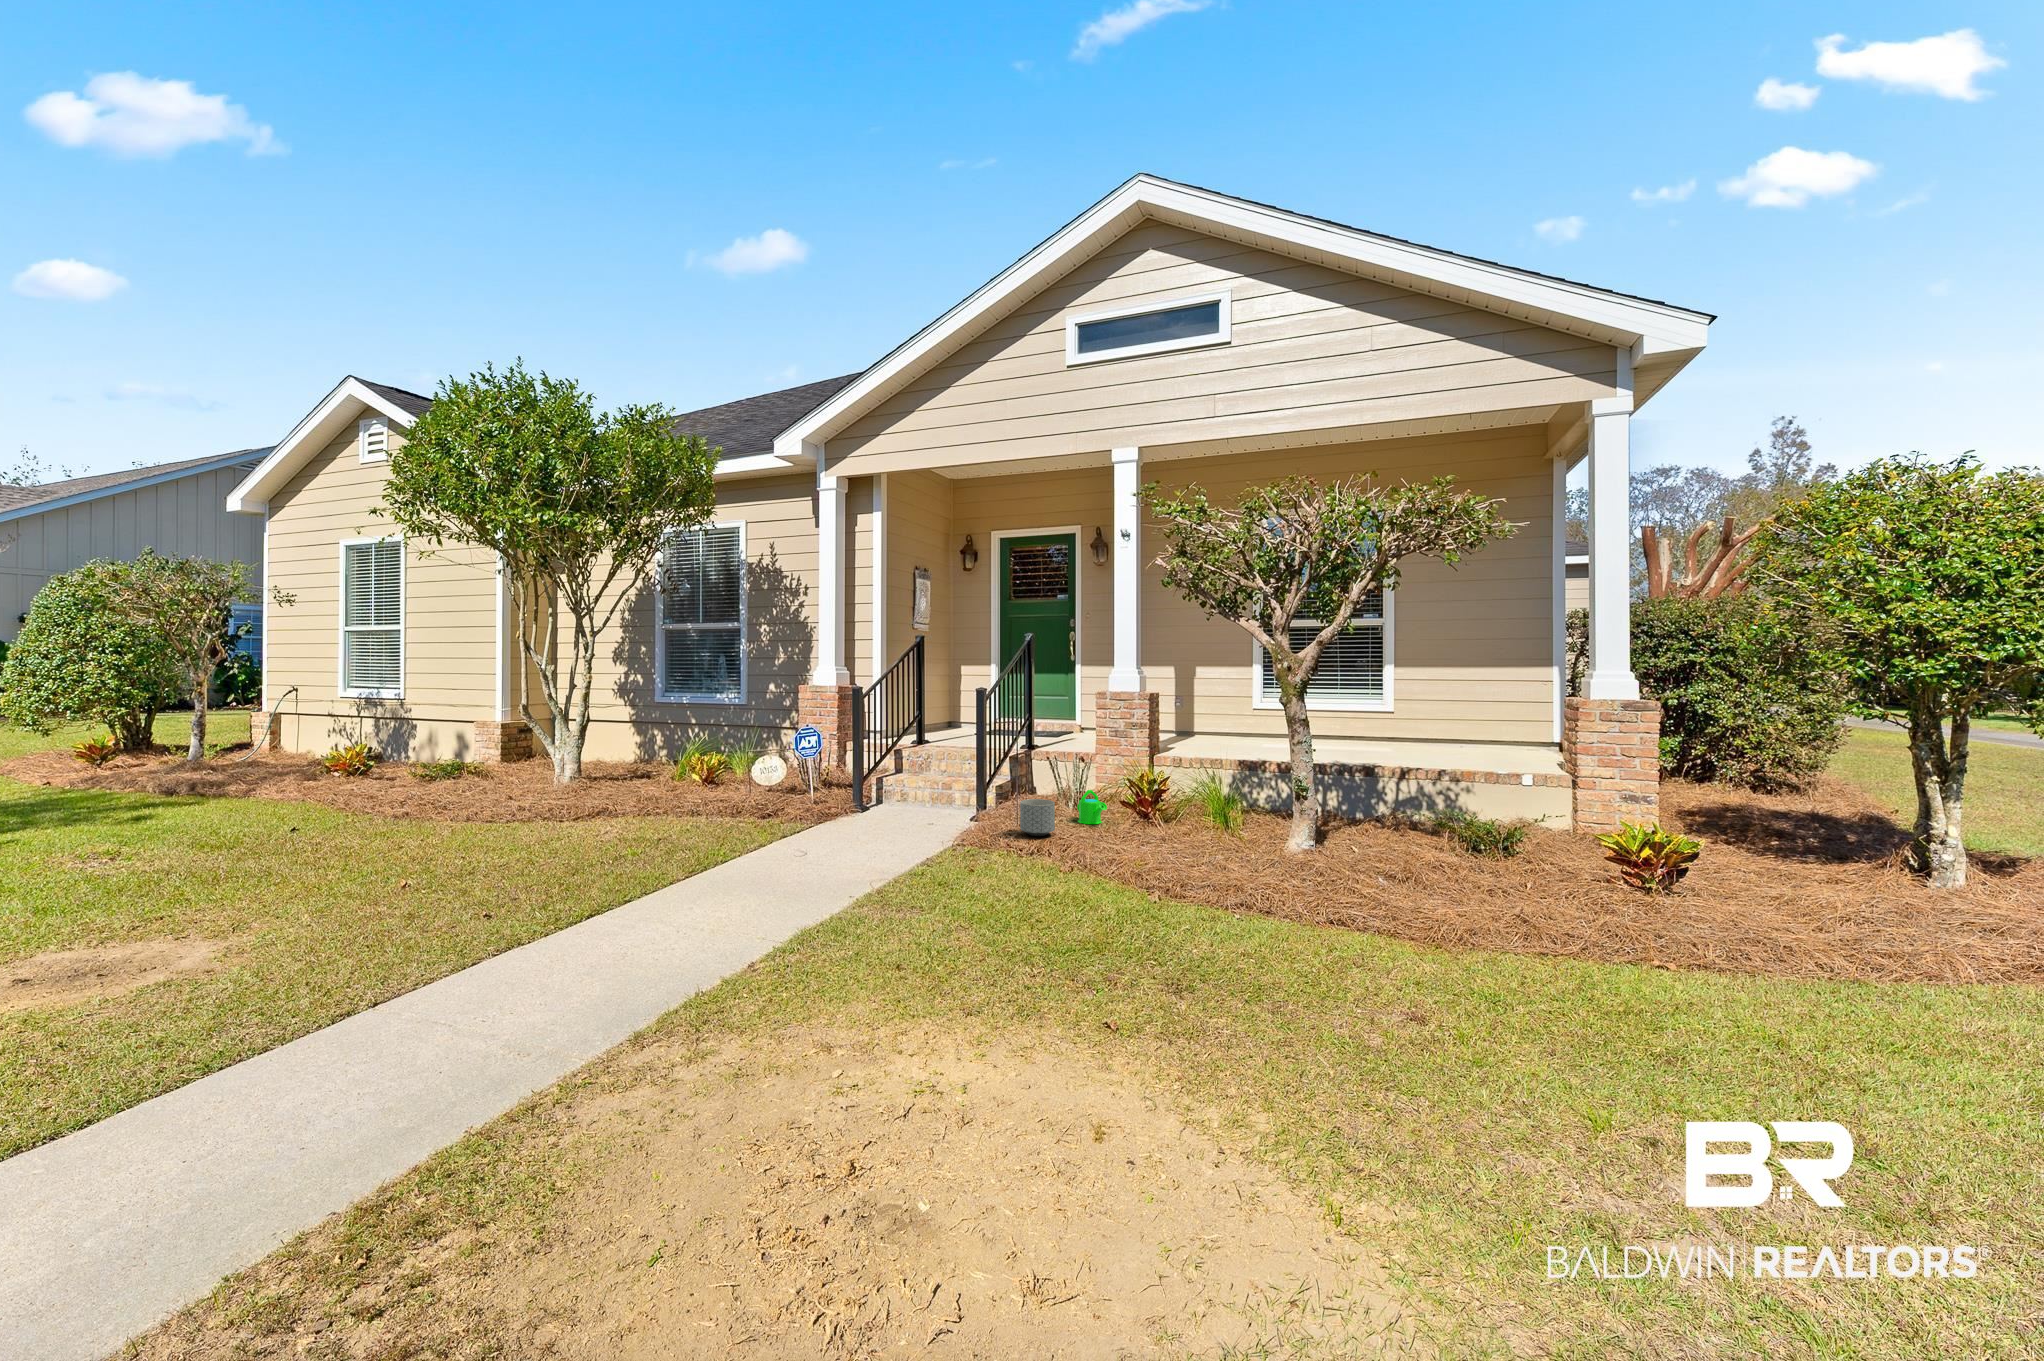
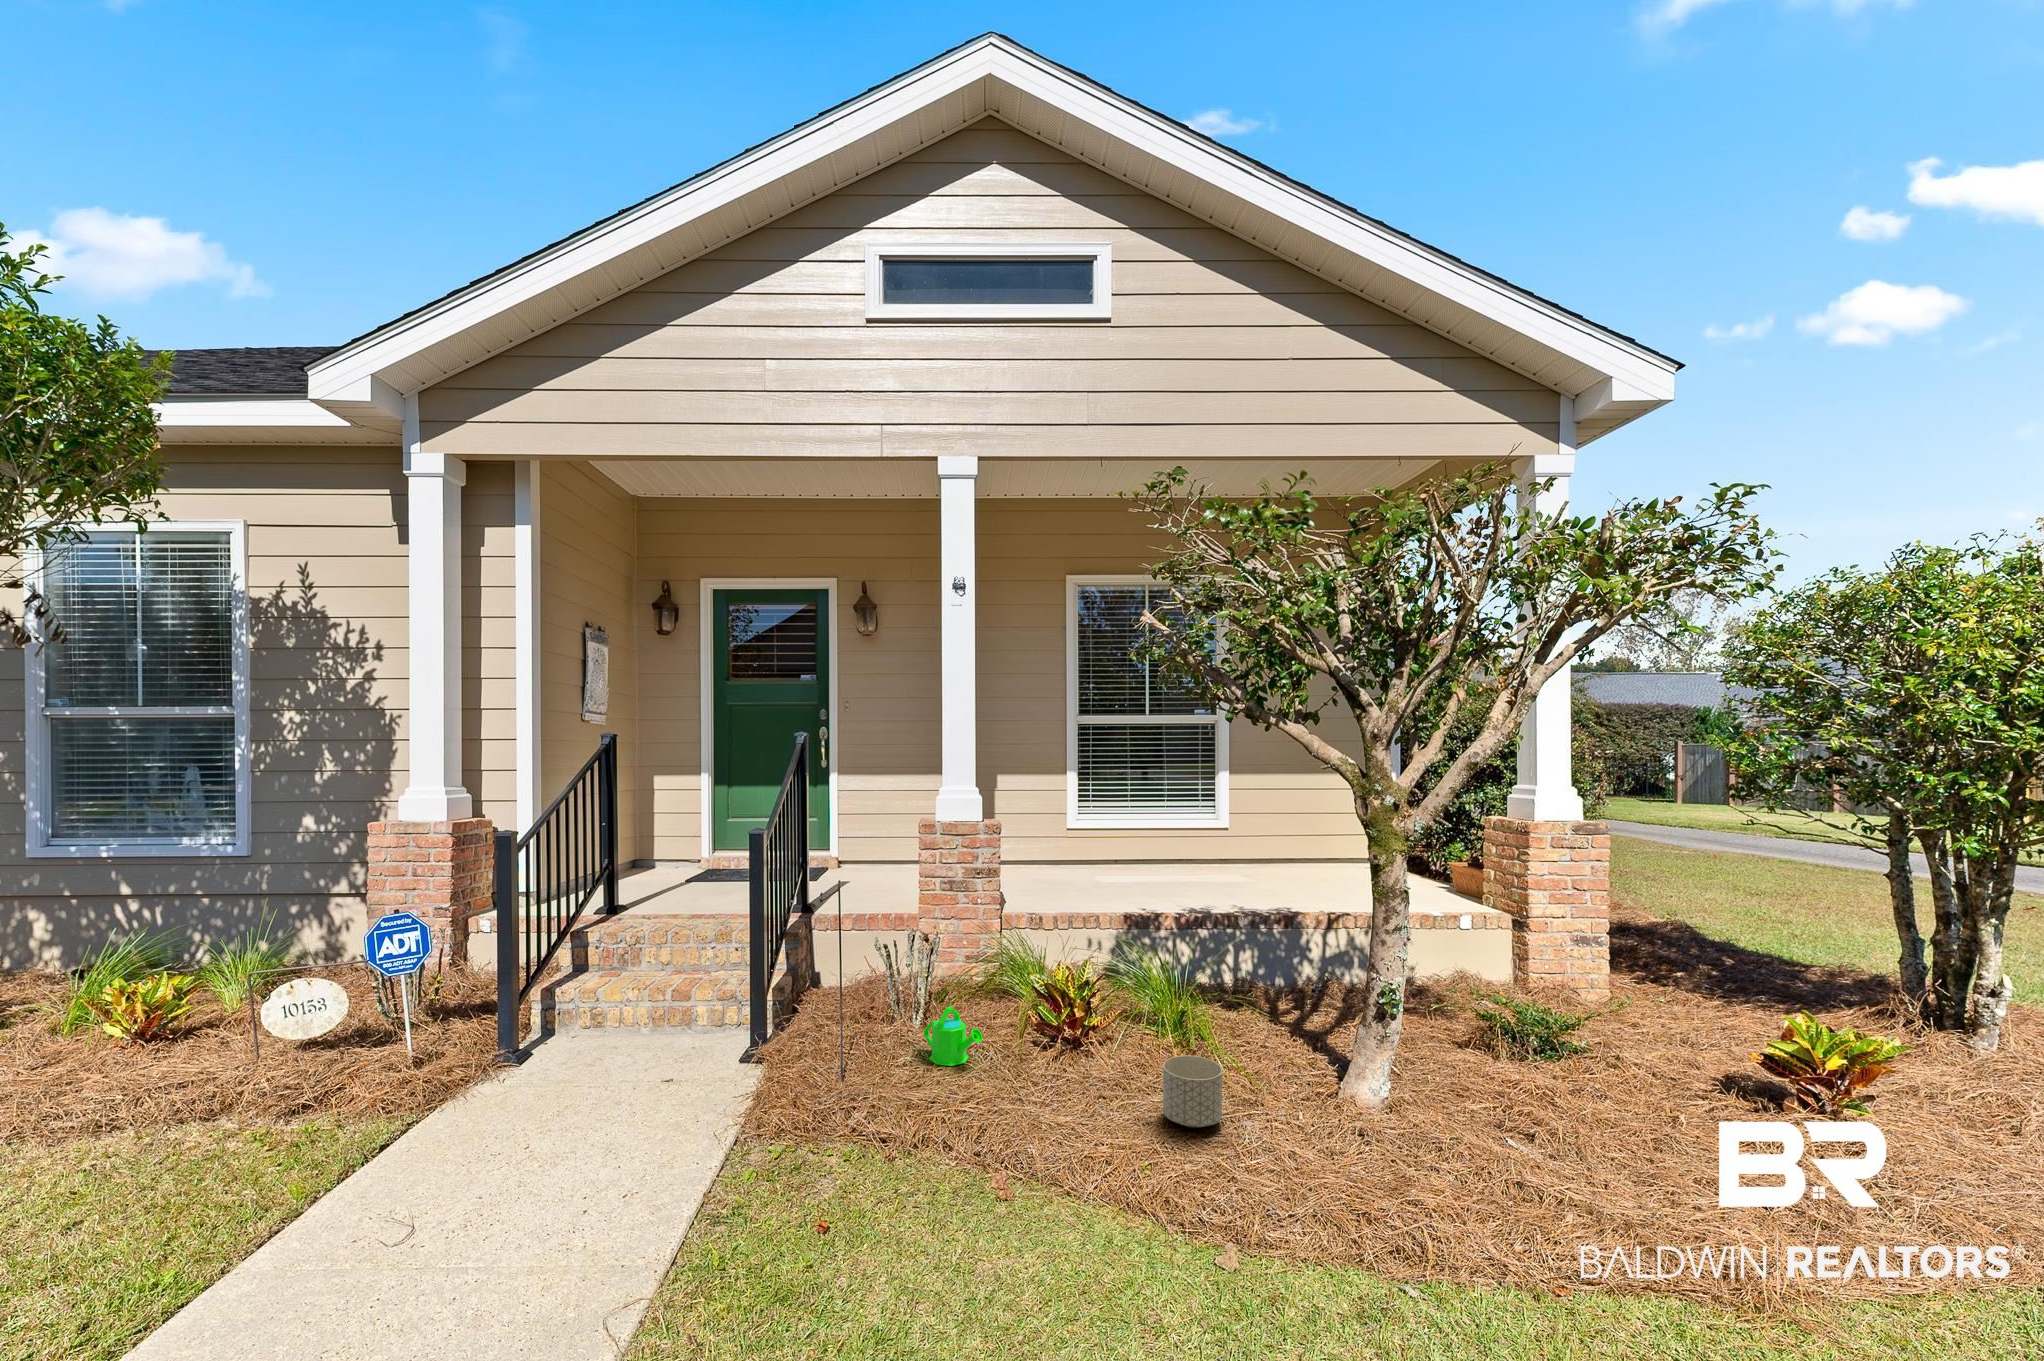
planter: present [1020,799,1055,836] -> present [1163,1055,1222,1128]

